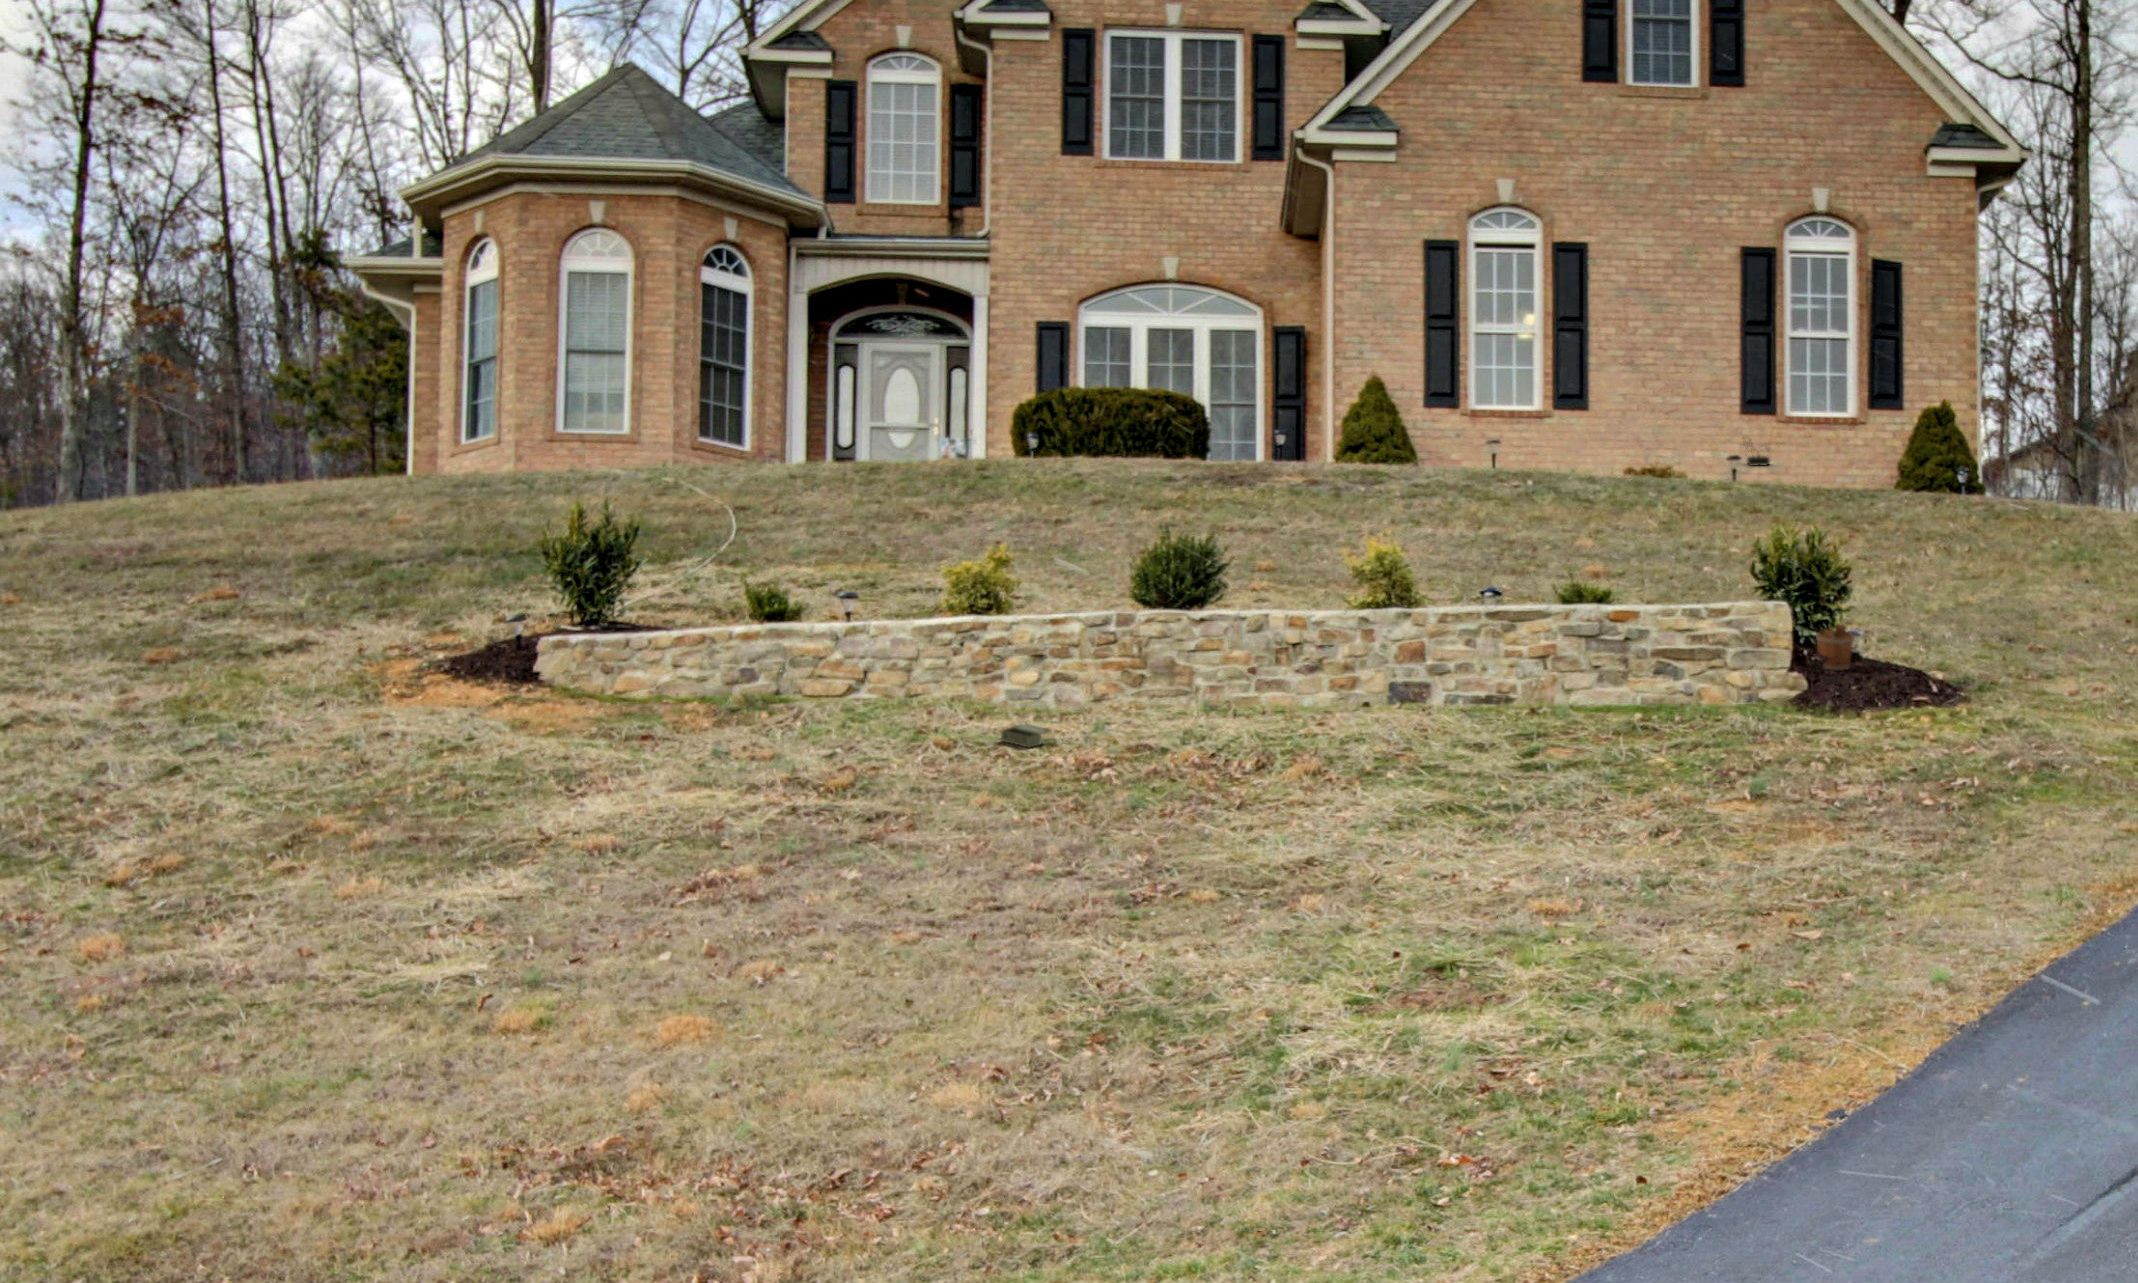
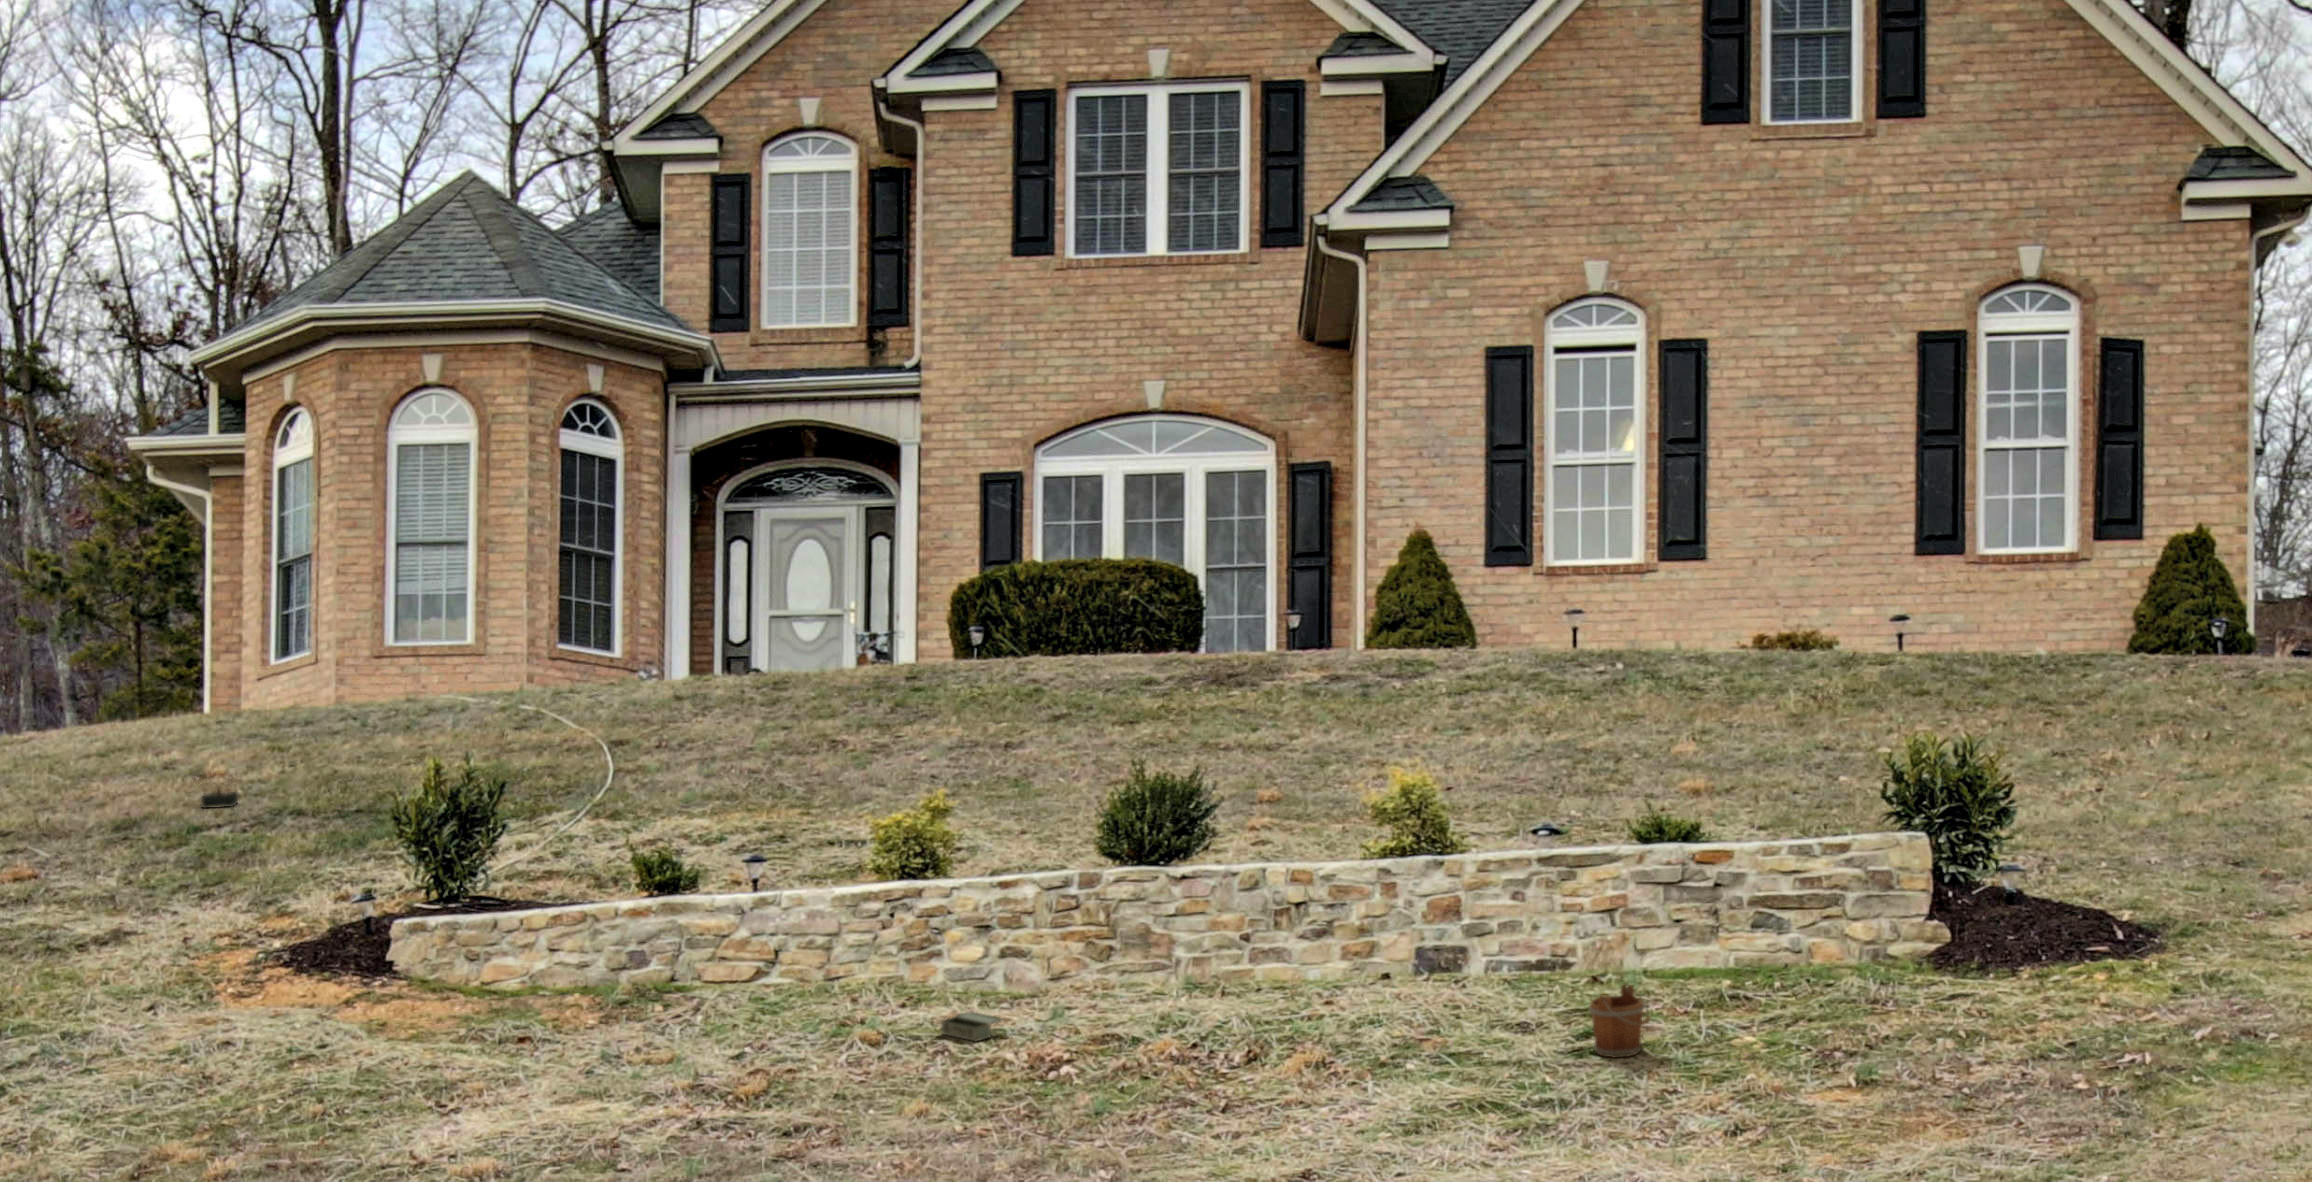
decorative plant: present [1743,438,1770,466] -> present [192,764,240,808]
bucket: present [1816,623,1857,671] -> present [1589,984,1650,1057]

